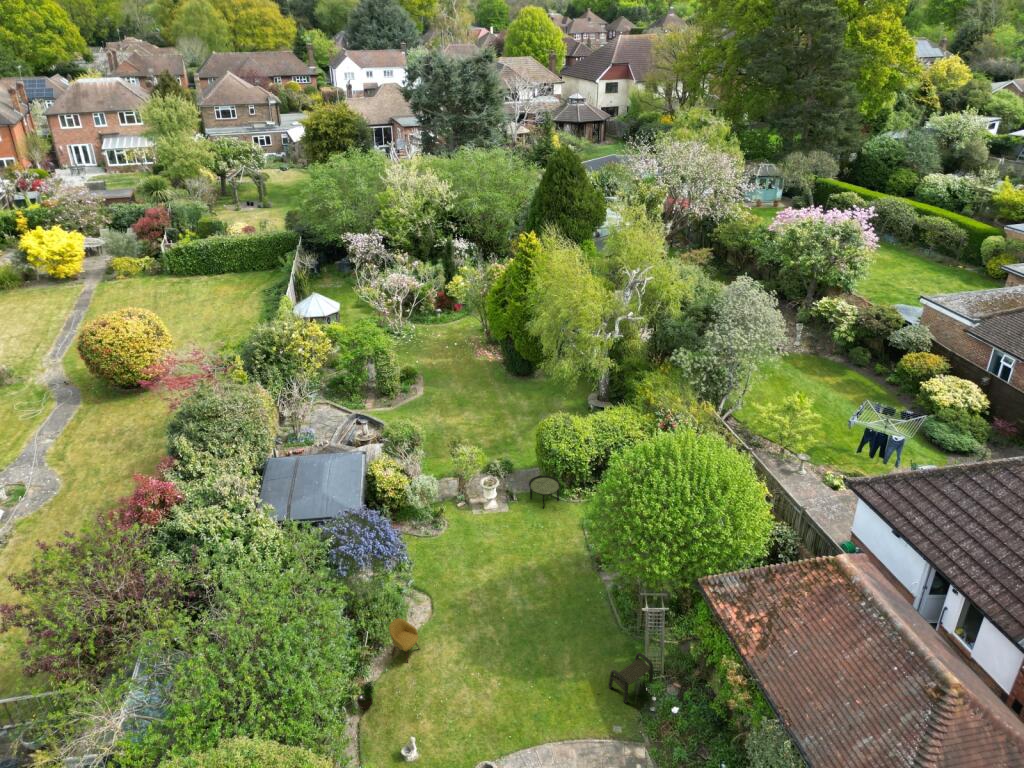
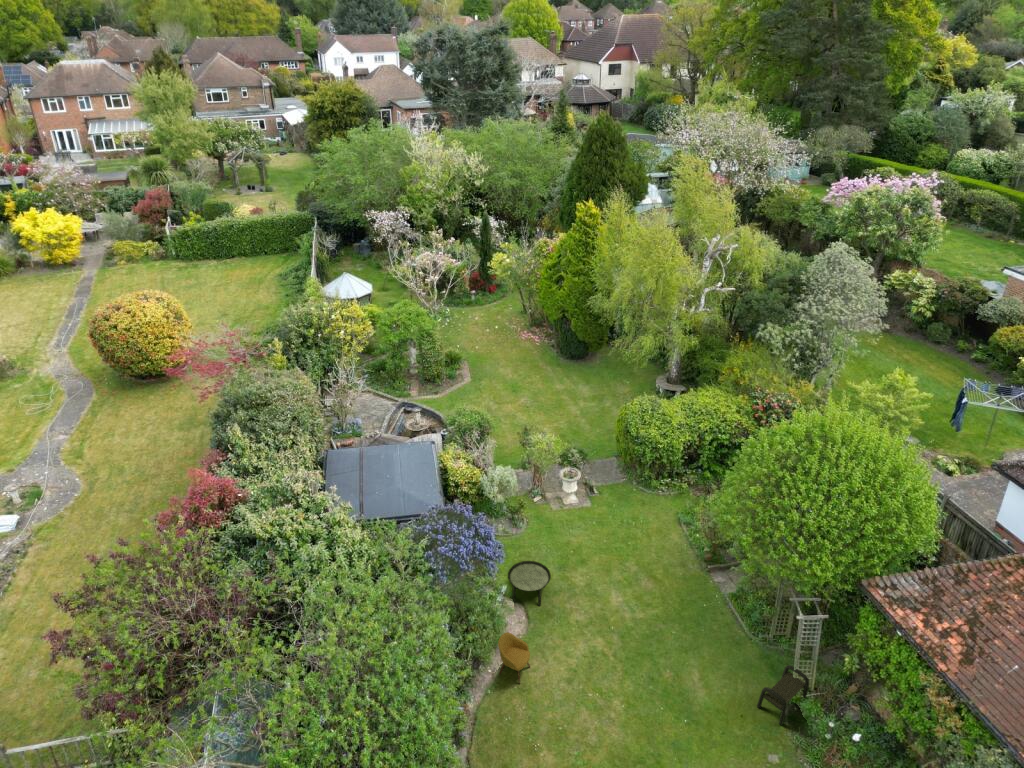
round table: present [529,475,561,508] -> present [508,561,551,606]
potted tree: present [357,680,374,709] -> none [472,706,496,742]

